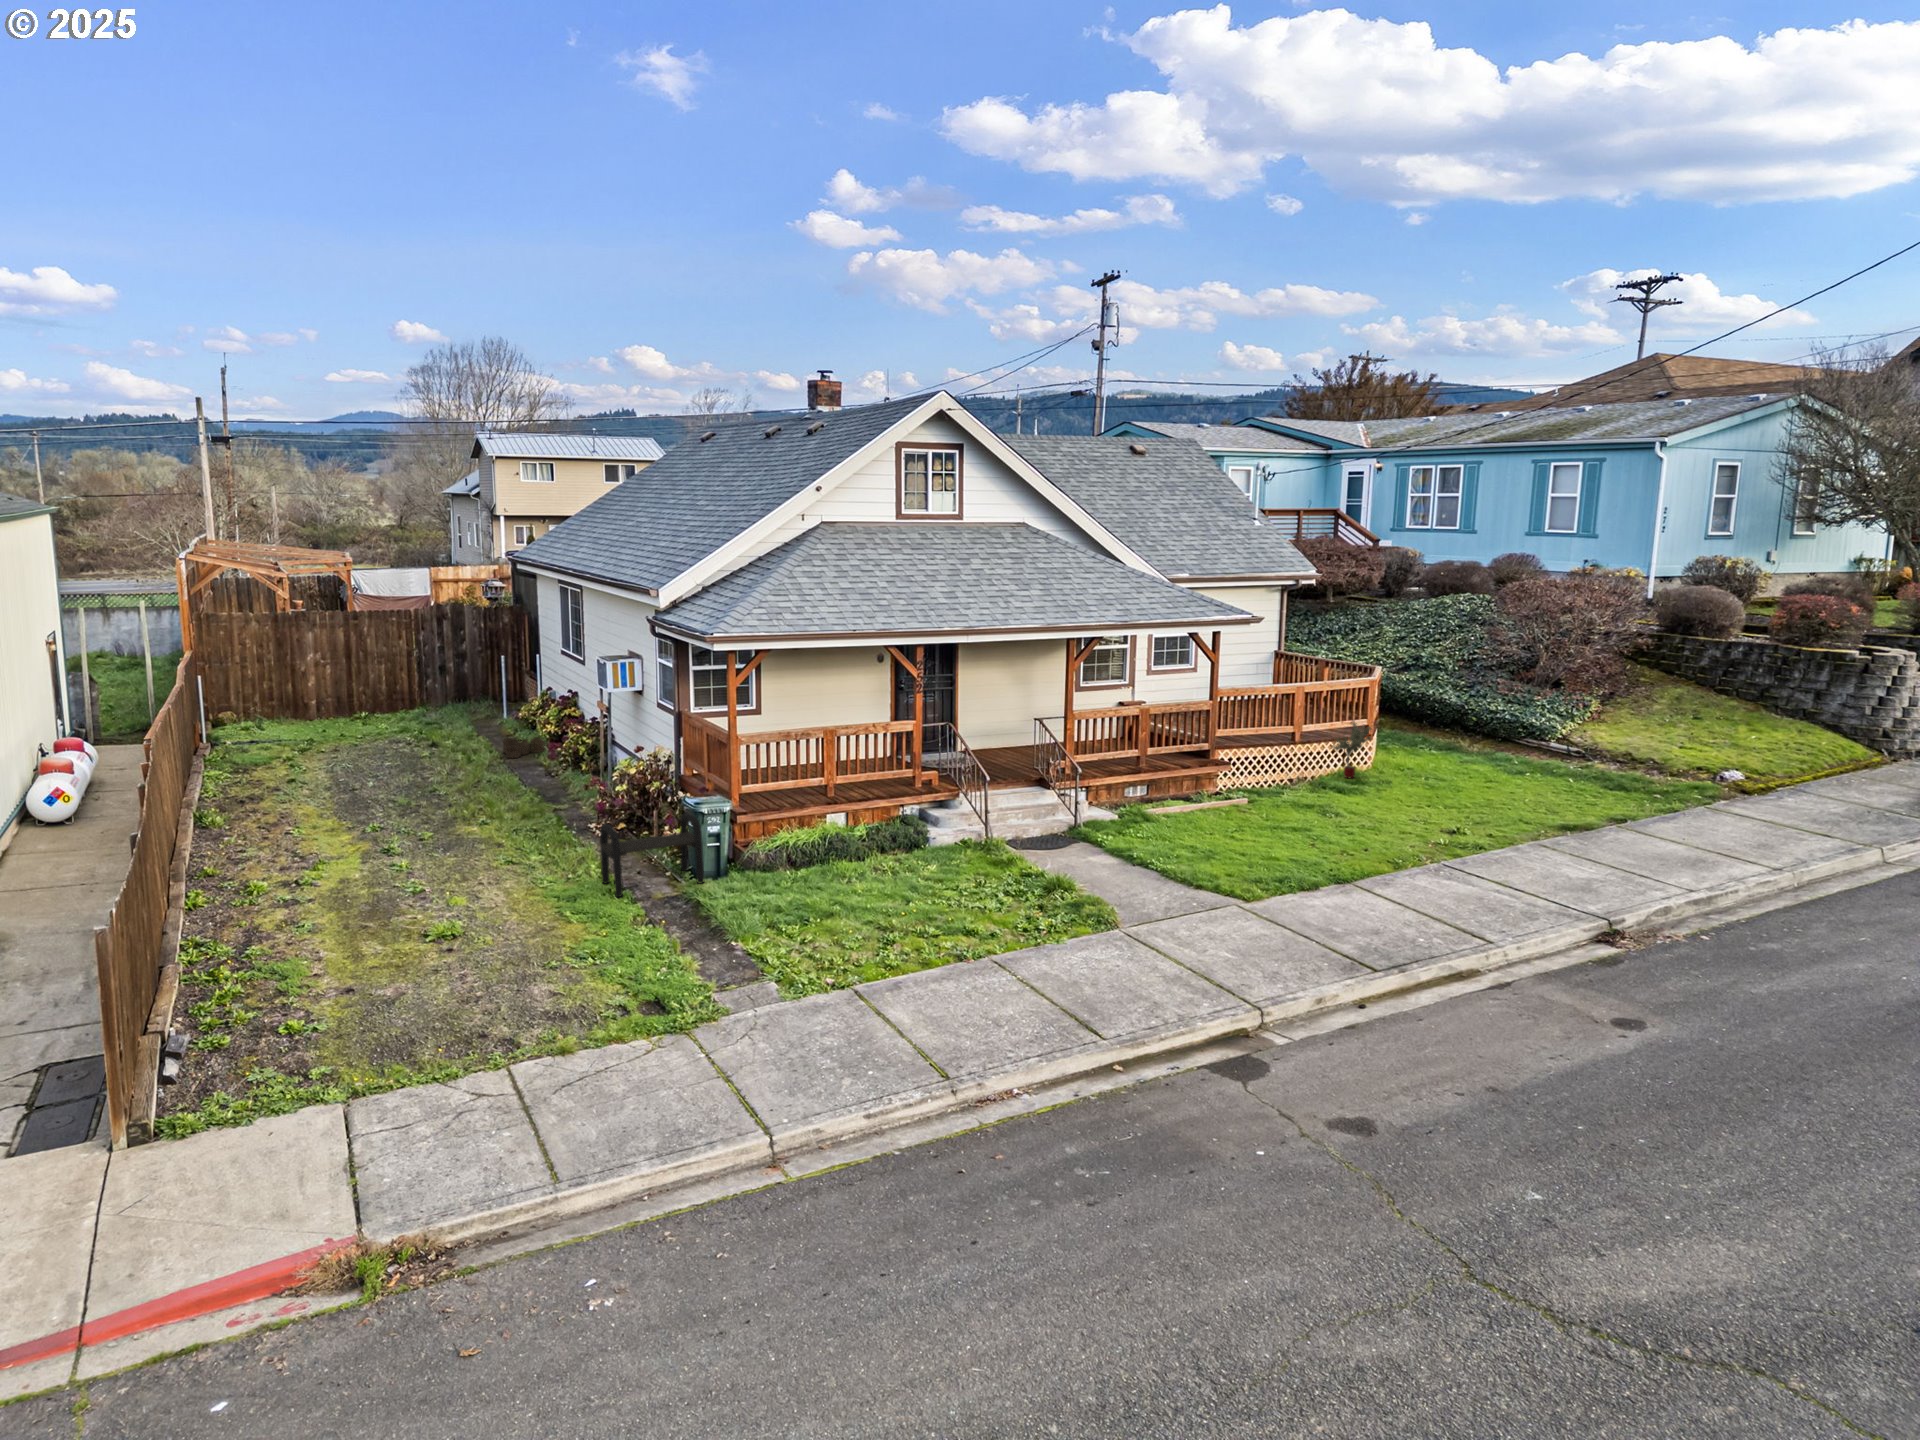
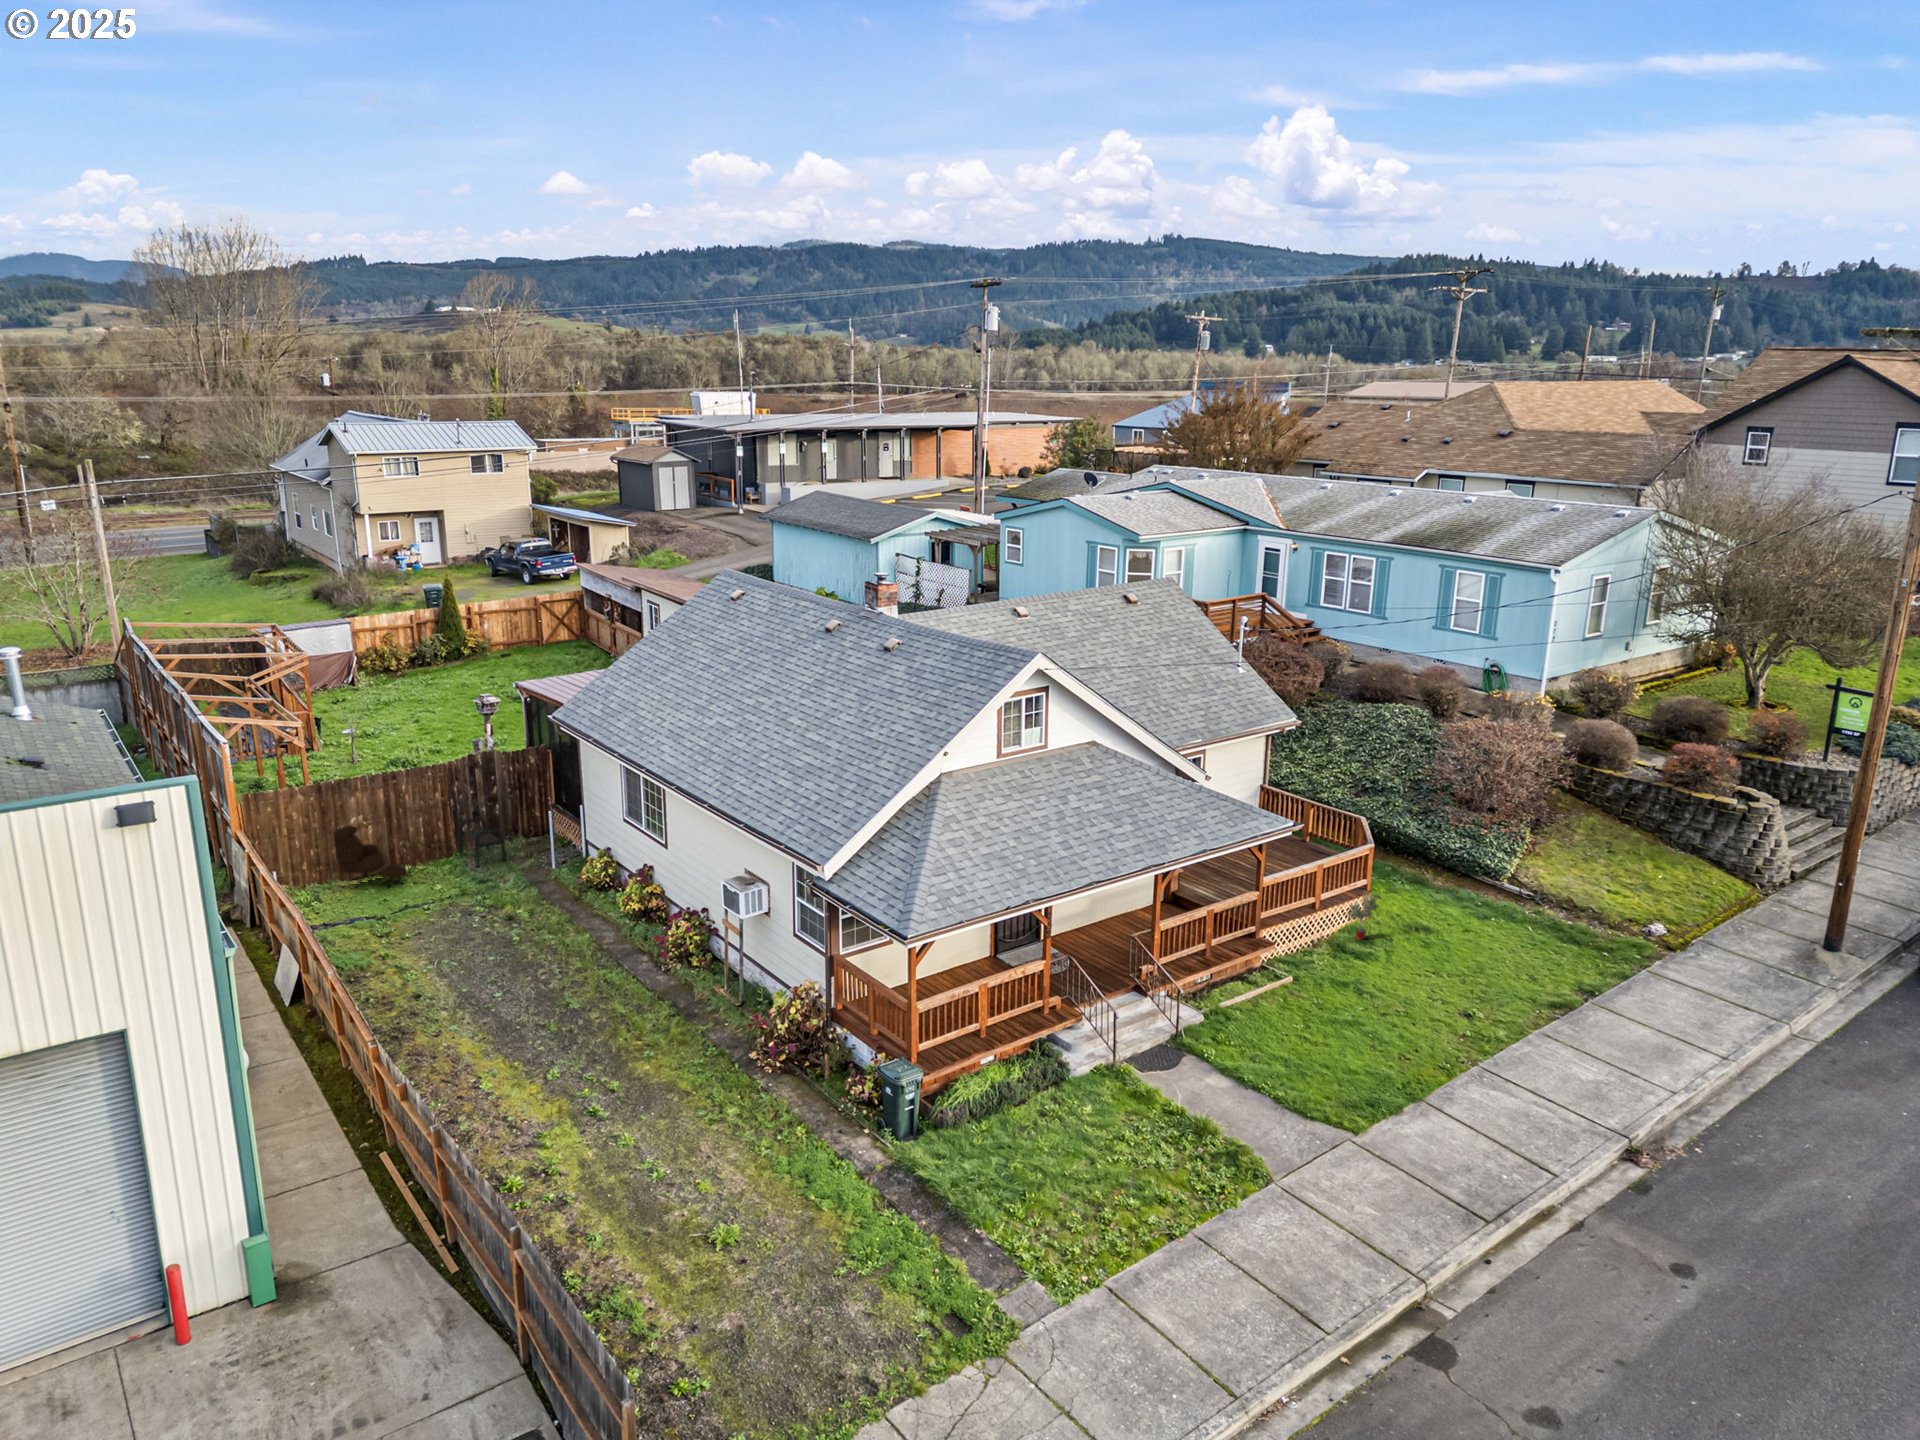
lounge chair: none [287,663,359,724] -> present [333,825,407,887]
woven basket: present [503,737,546,758] -> none [591,915,631,945]
bench: present [600,813,704,897] -> present [458,817,507,867]

